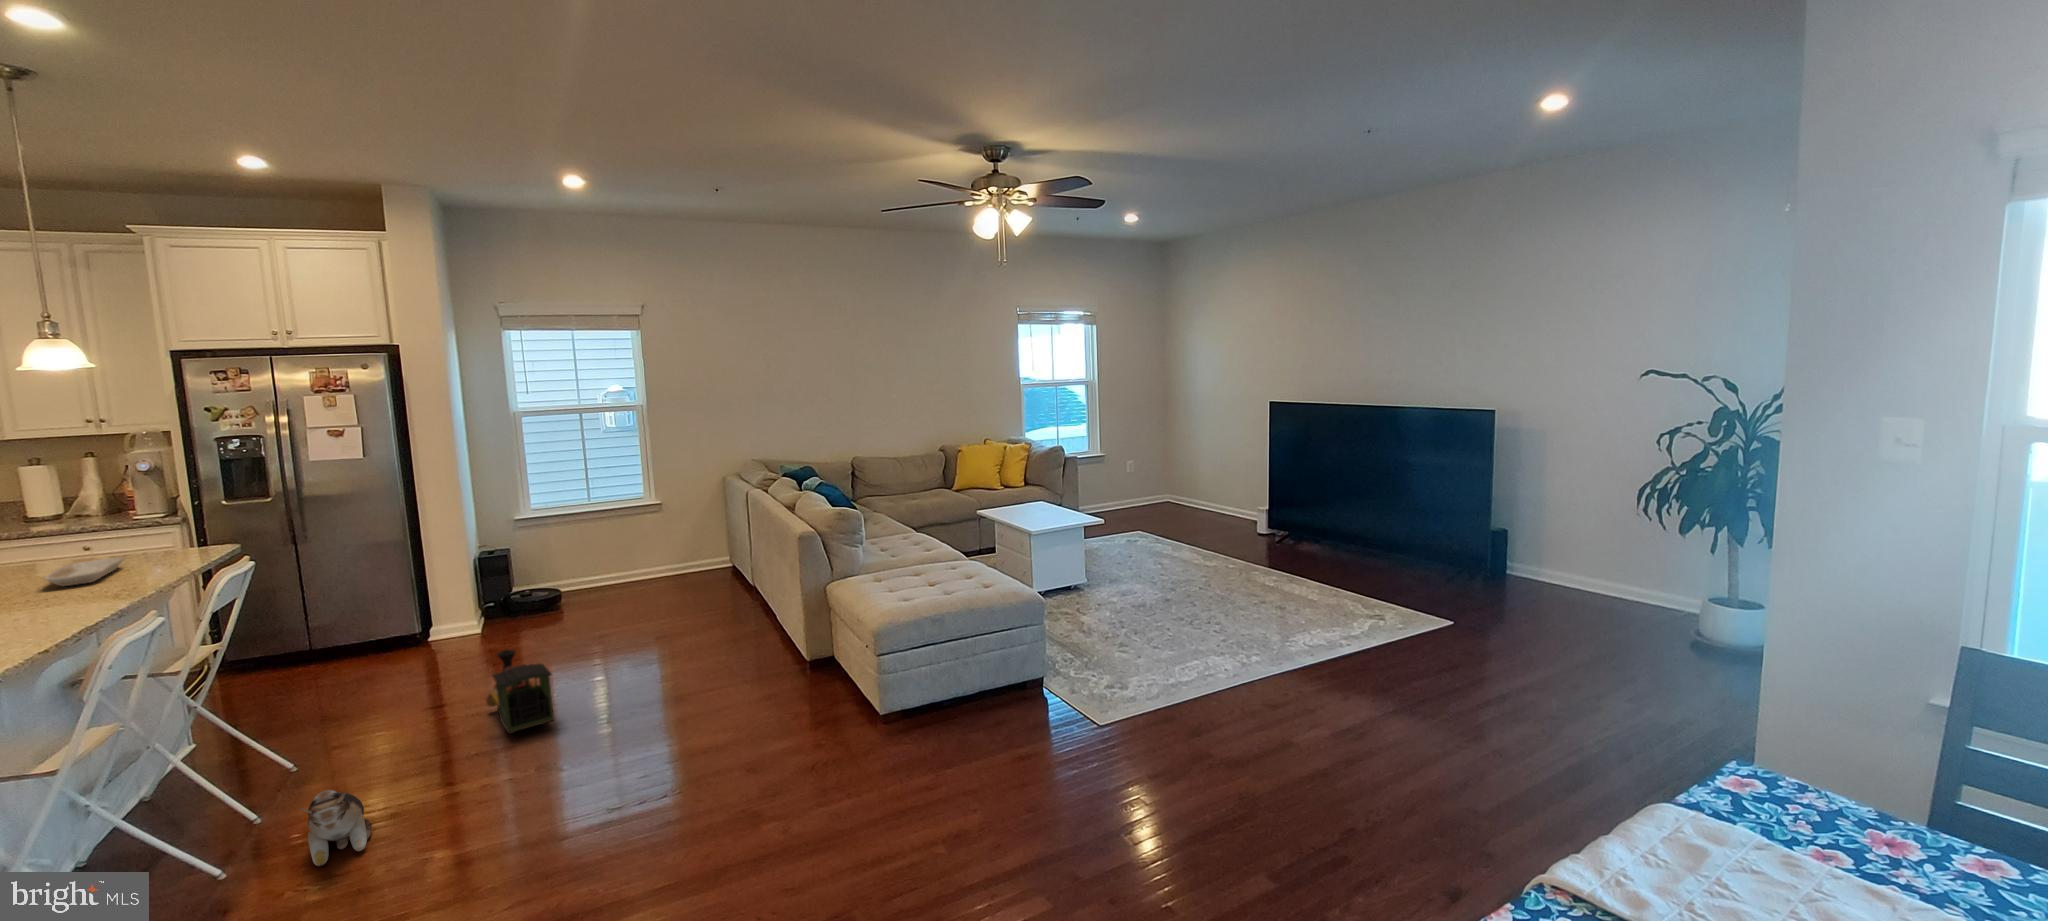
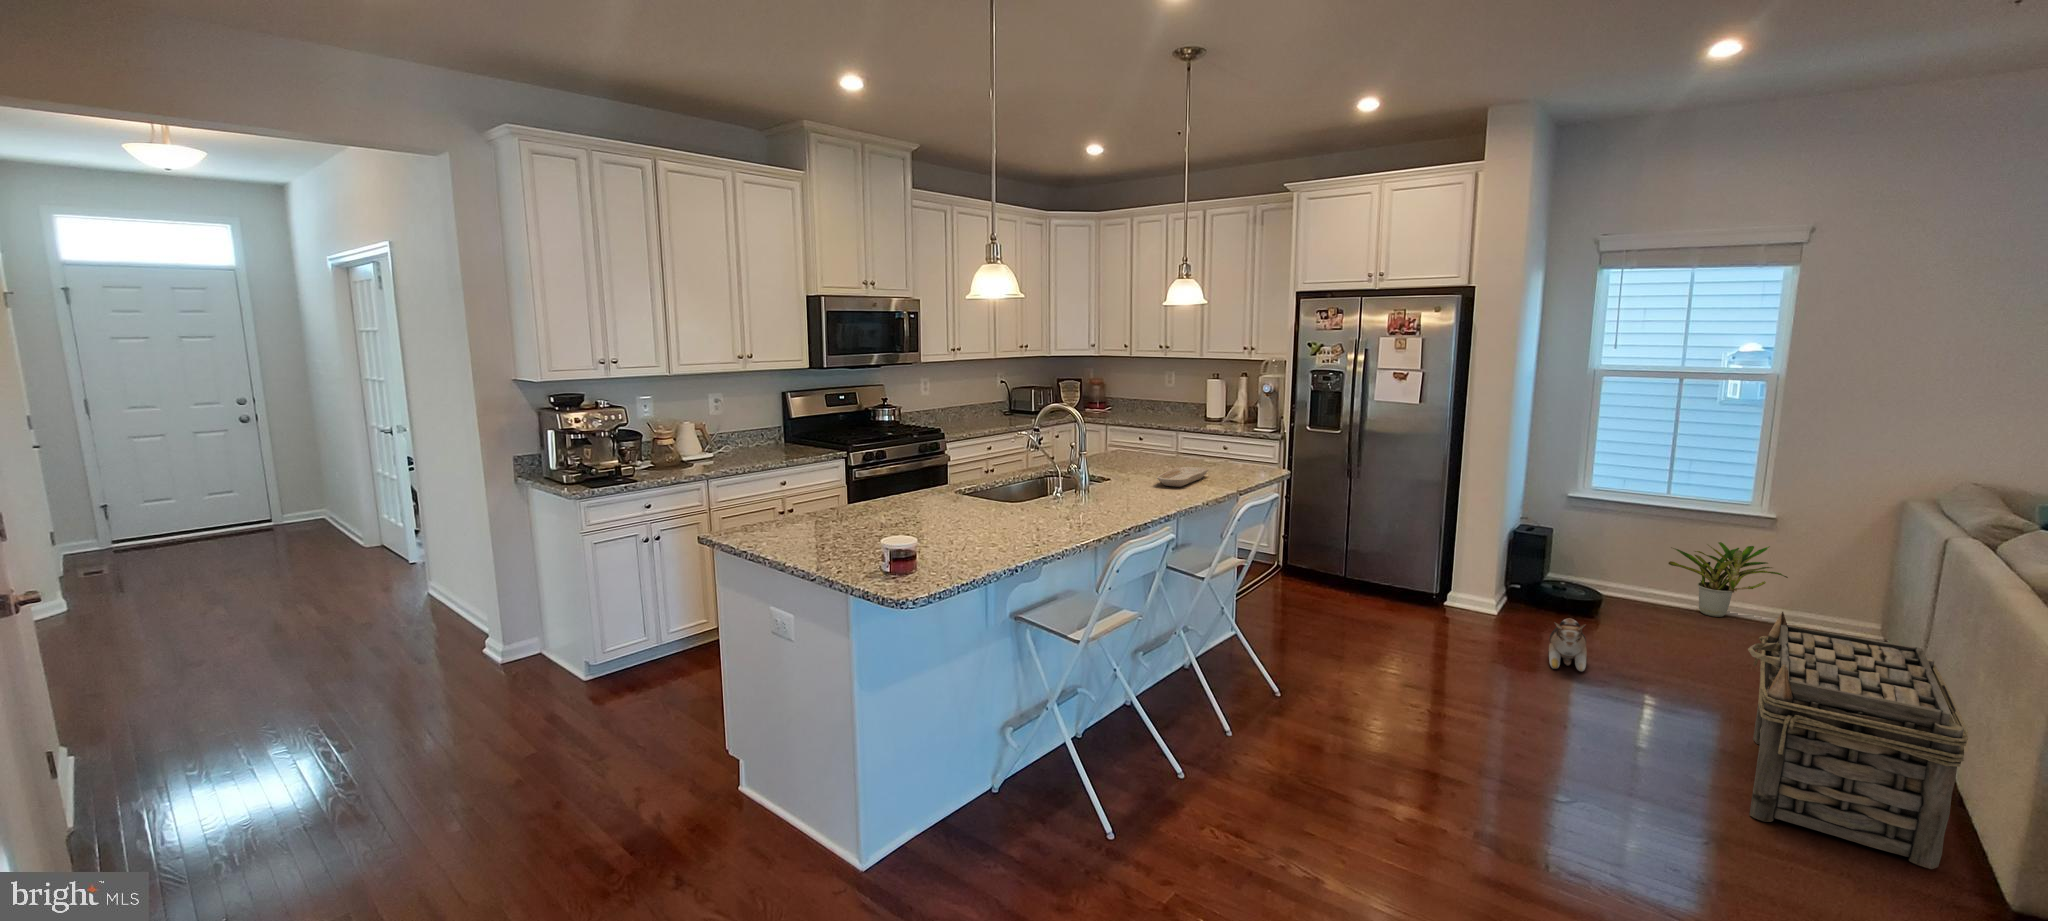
potted plant: none [601,524,675,583] -> present [1668,542,1788,617]
basket: none [674,553,784,679] -> present [1748,612,1968,869]
toy train: present [486,650,554,734] -> none [1455,657,1524,772]
plush toy: present [300,790,372,866] -> present [1548,618,1587,671]

